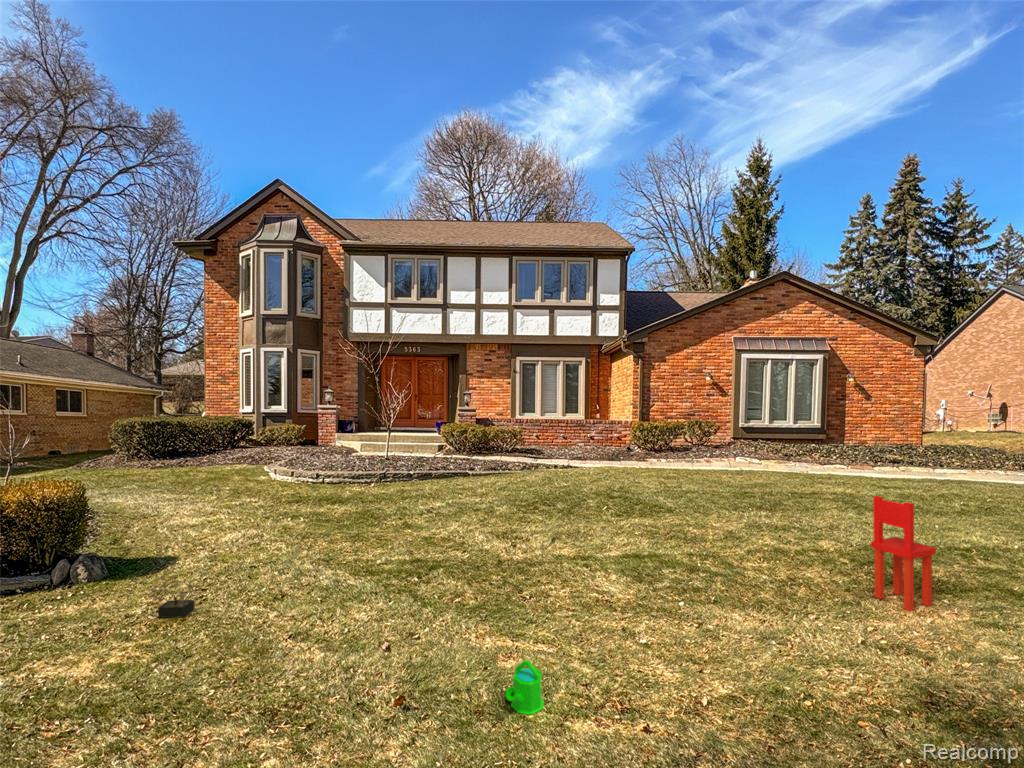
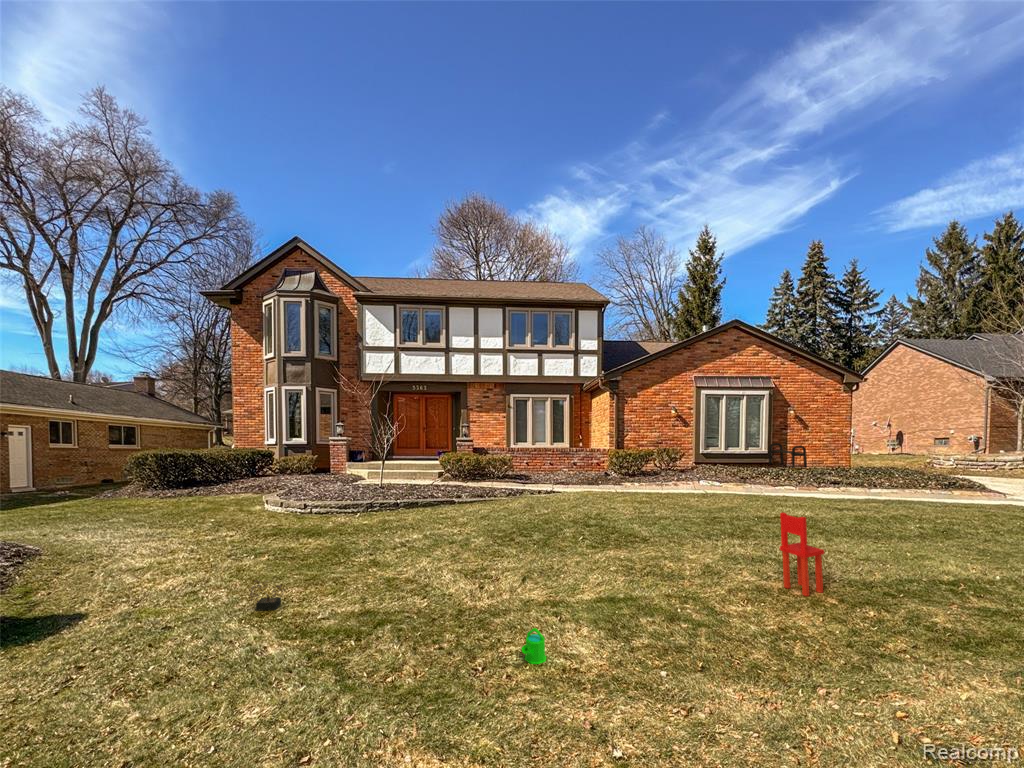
bench: none [819,415,866,444] -> present [769,443,807,468]

